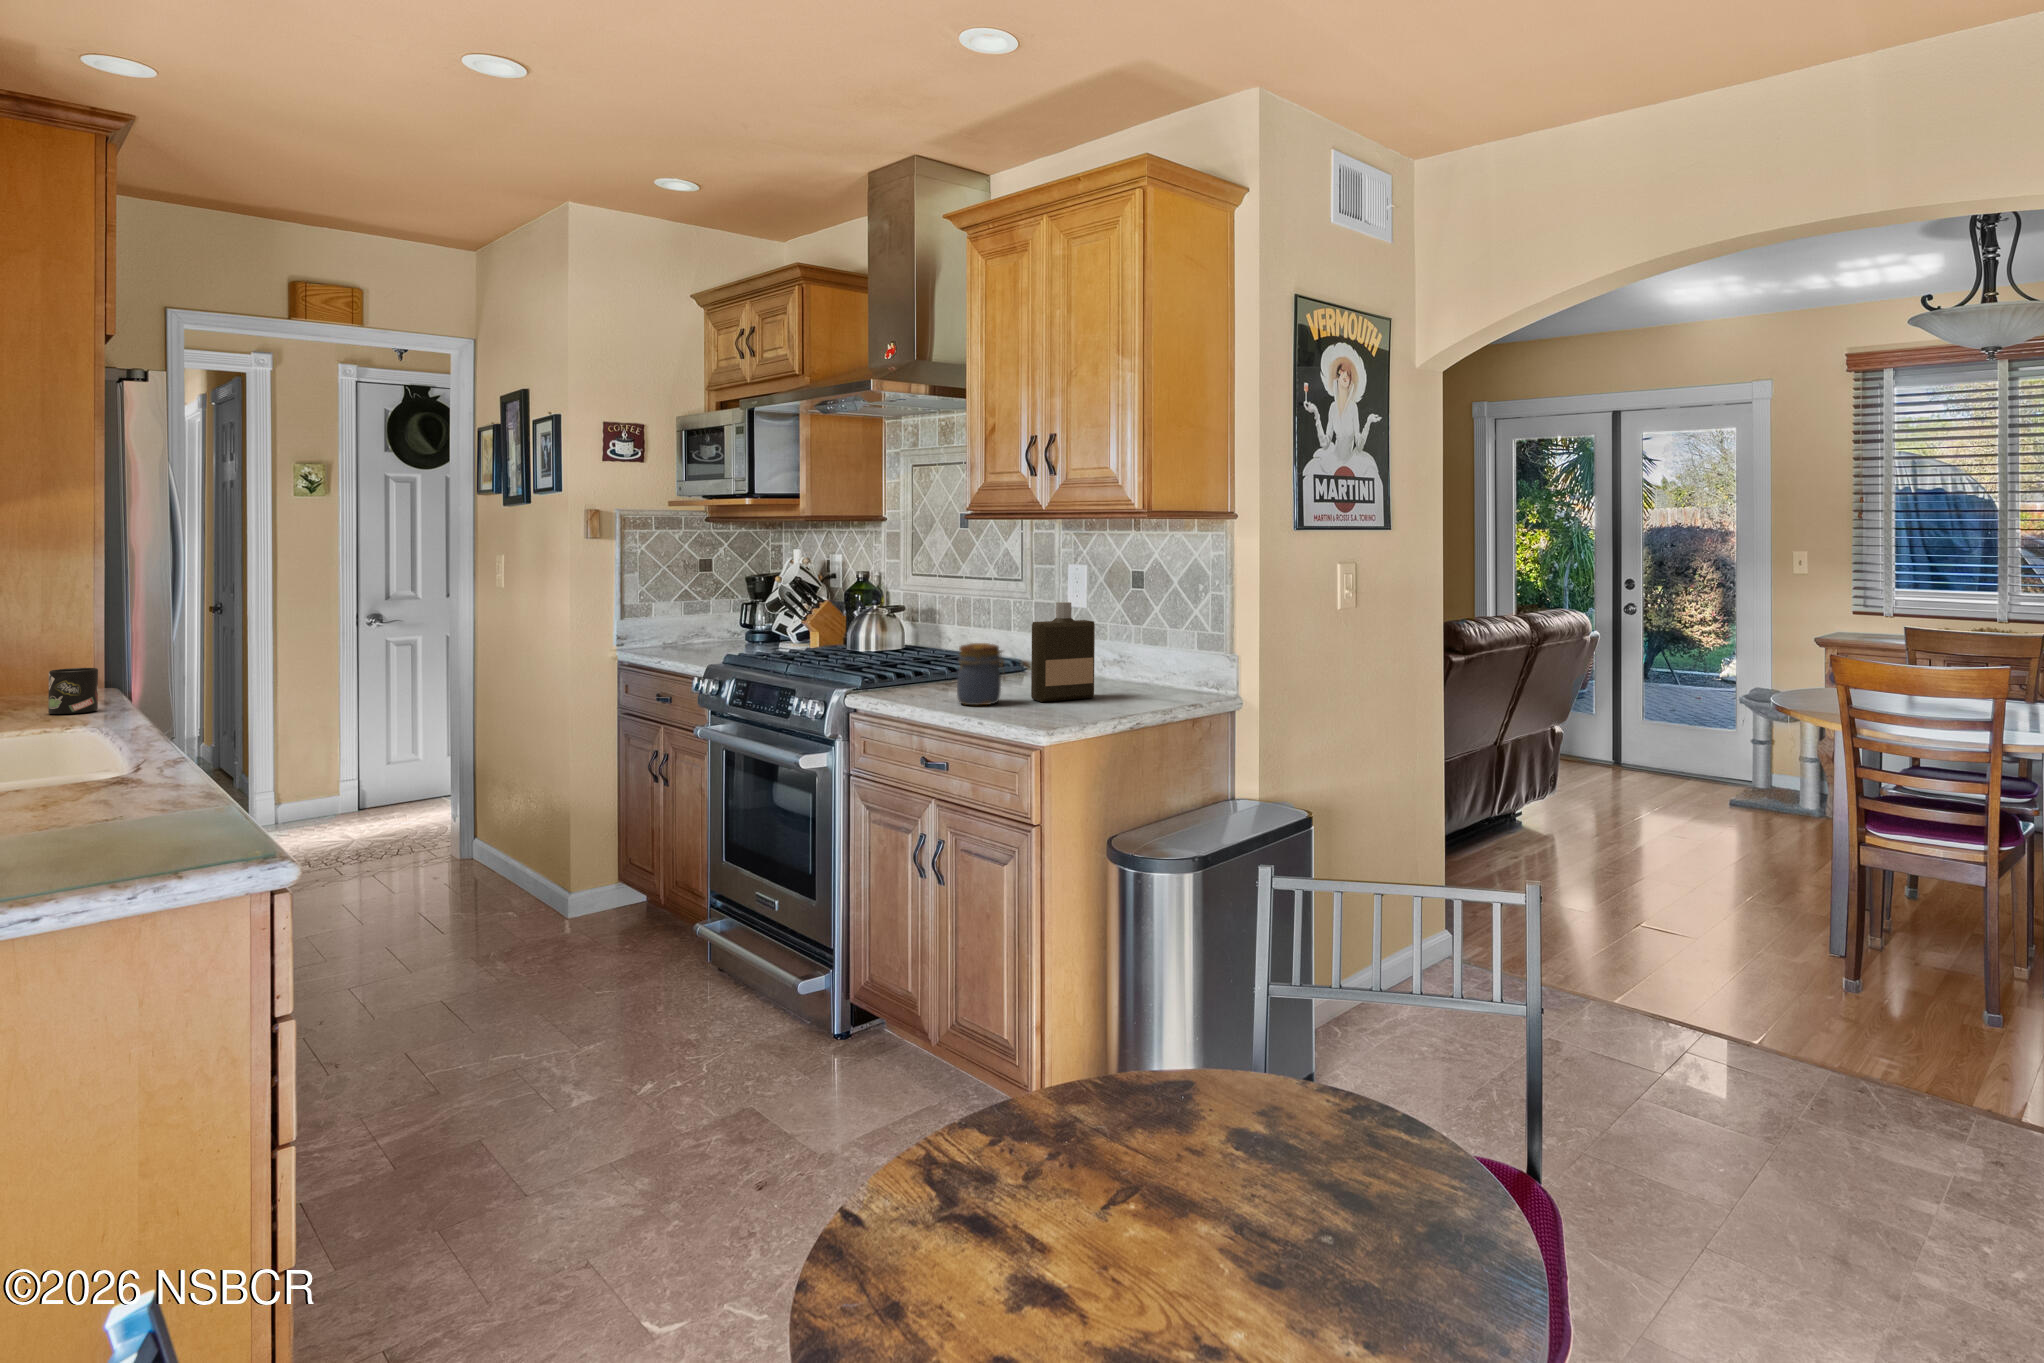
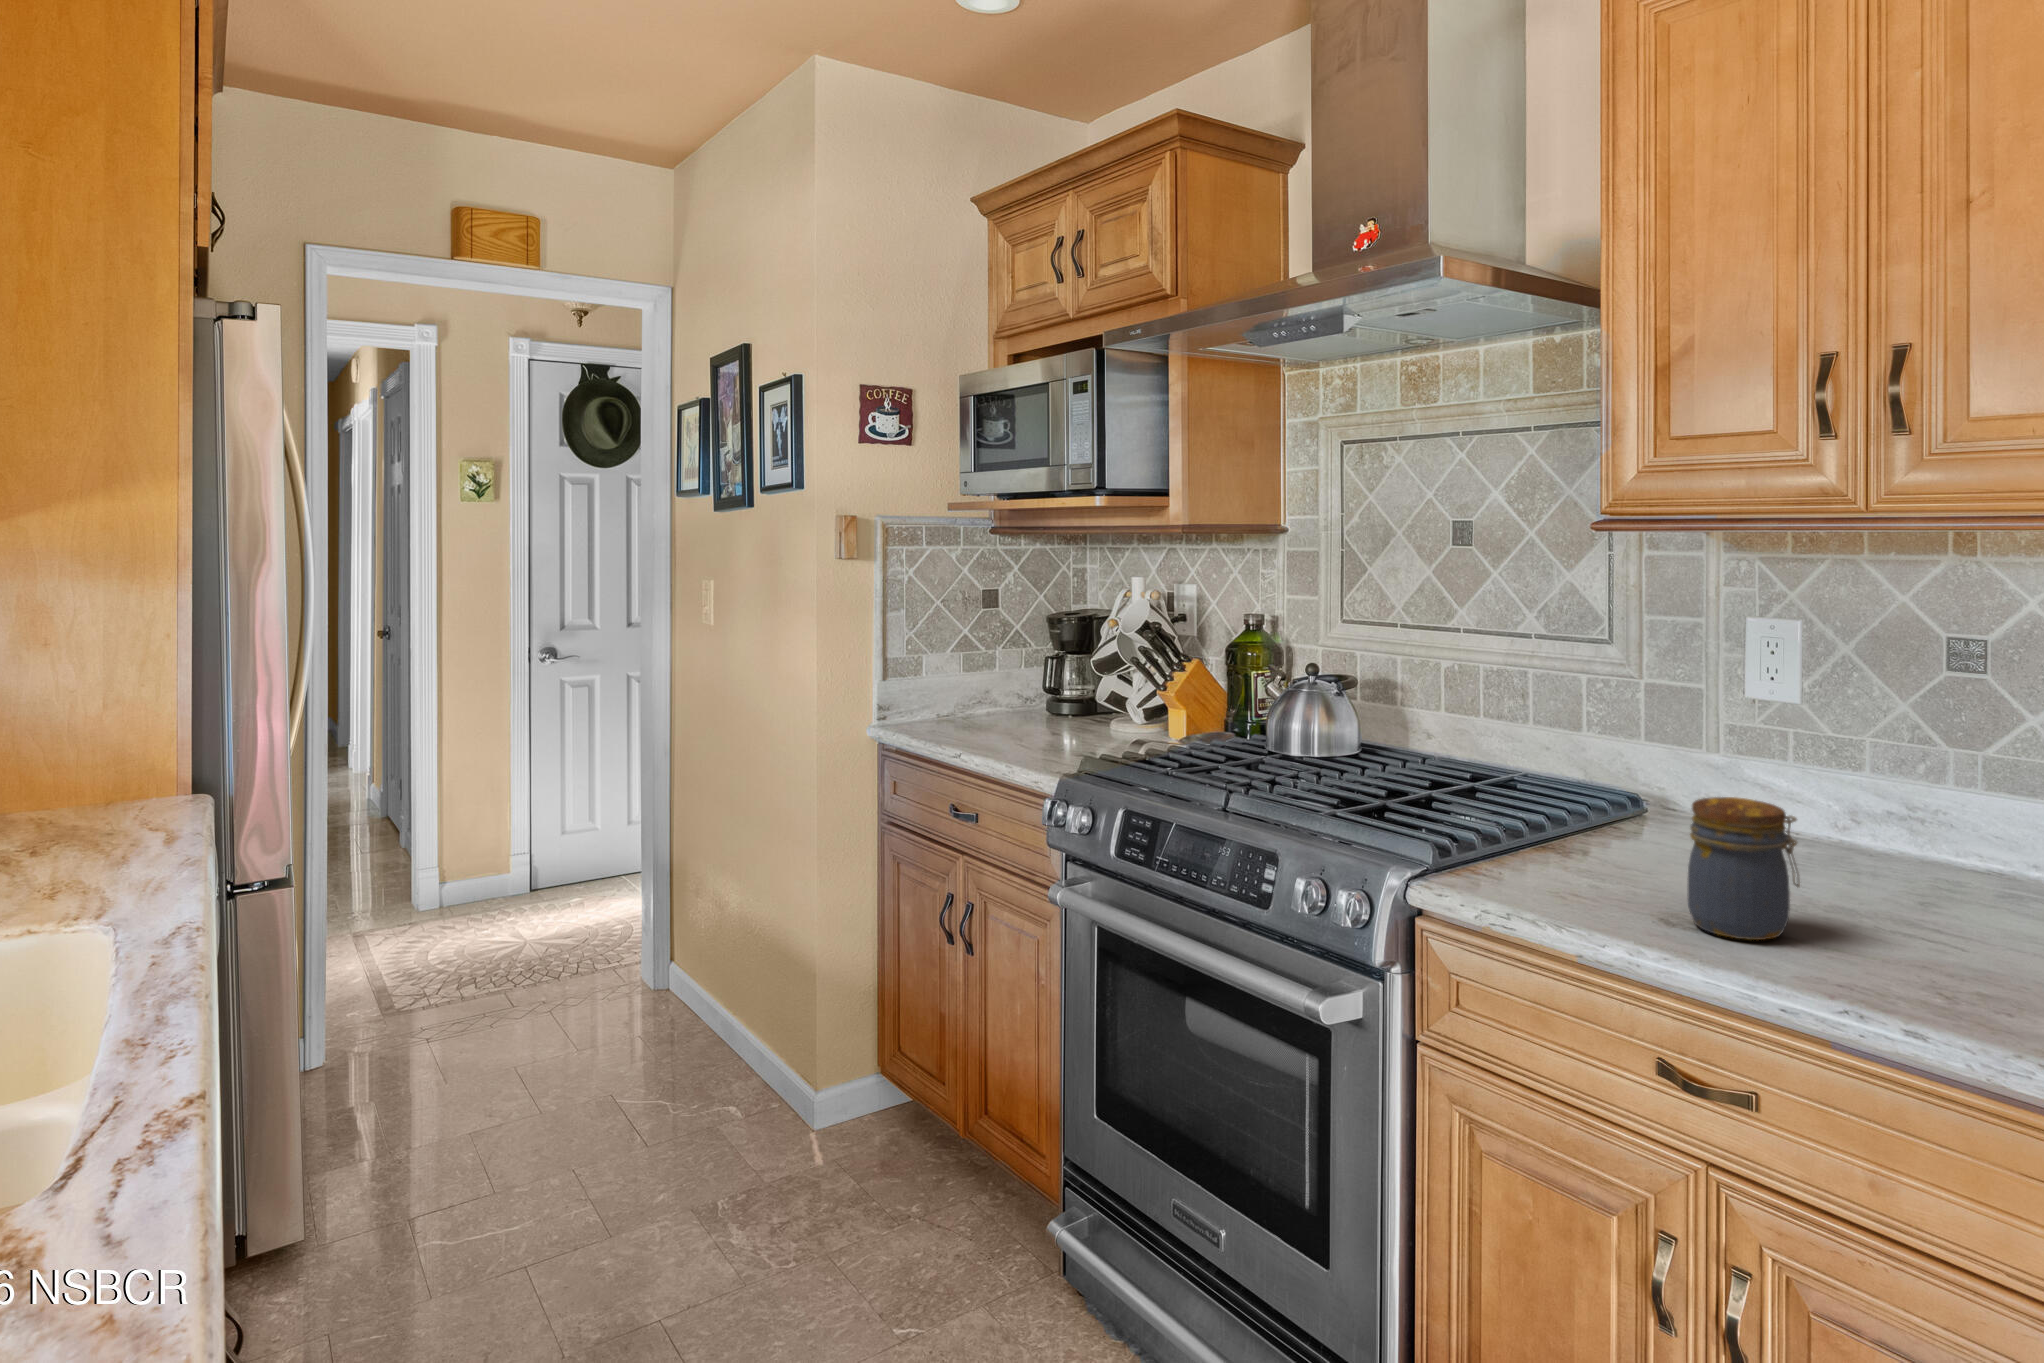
bottle: present [1031,602,1095,702] -> none [1826,709,1964,931]
mug: present [48,668,98,714] -> none [60,798,140,887]

